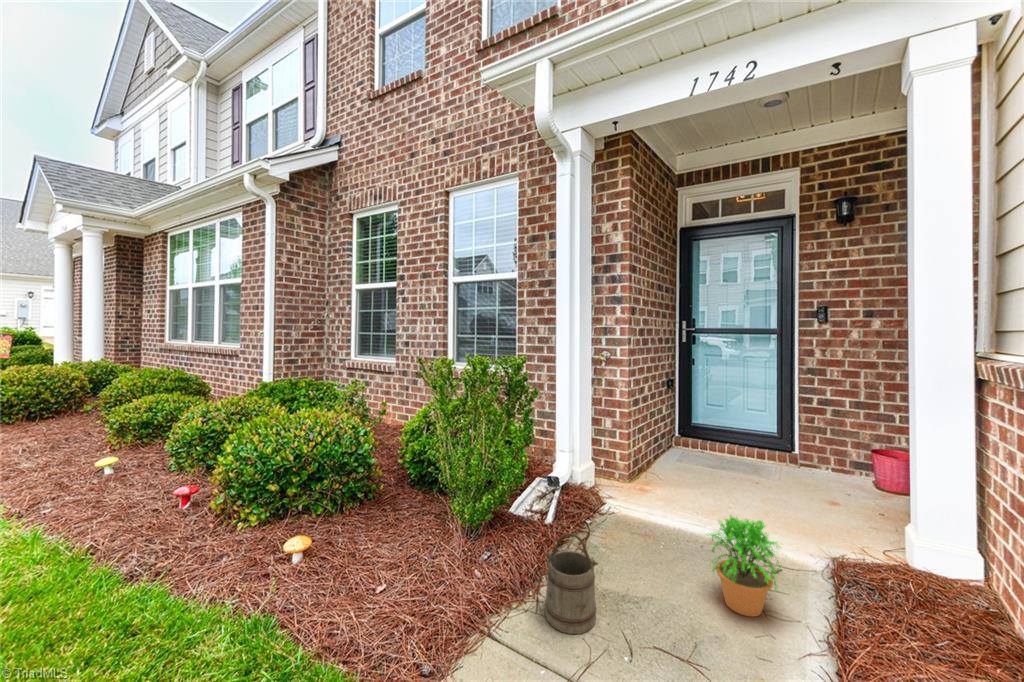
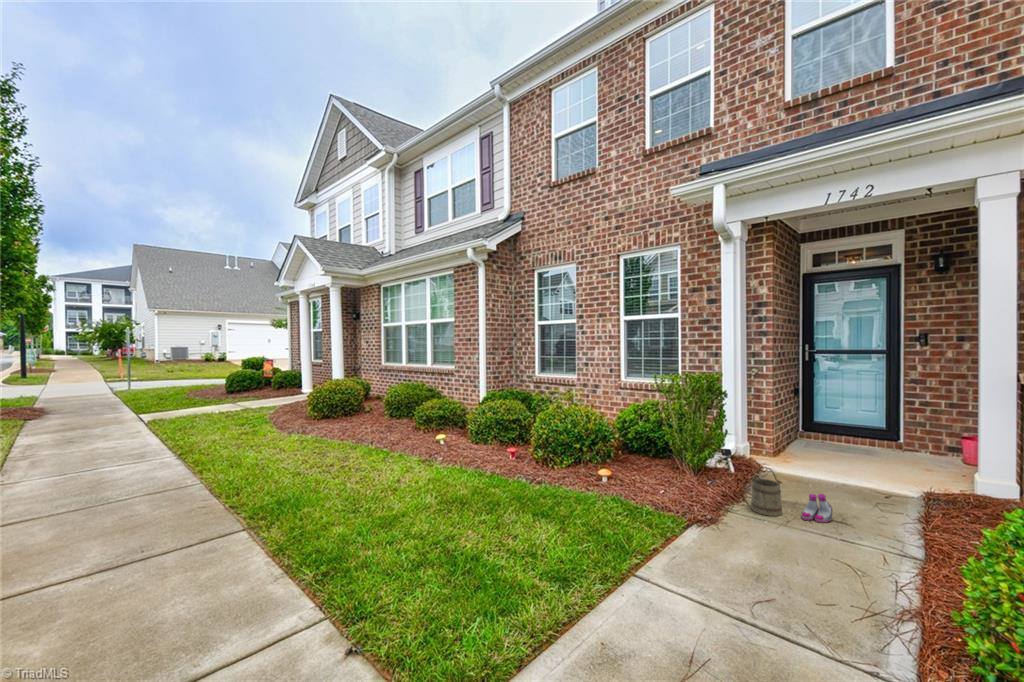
potted plant: present [706,515,781,617] -> none [841,462,897,515]
boots: none [626,586,680,650] -> present [802,494,832,523]

